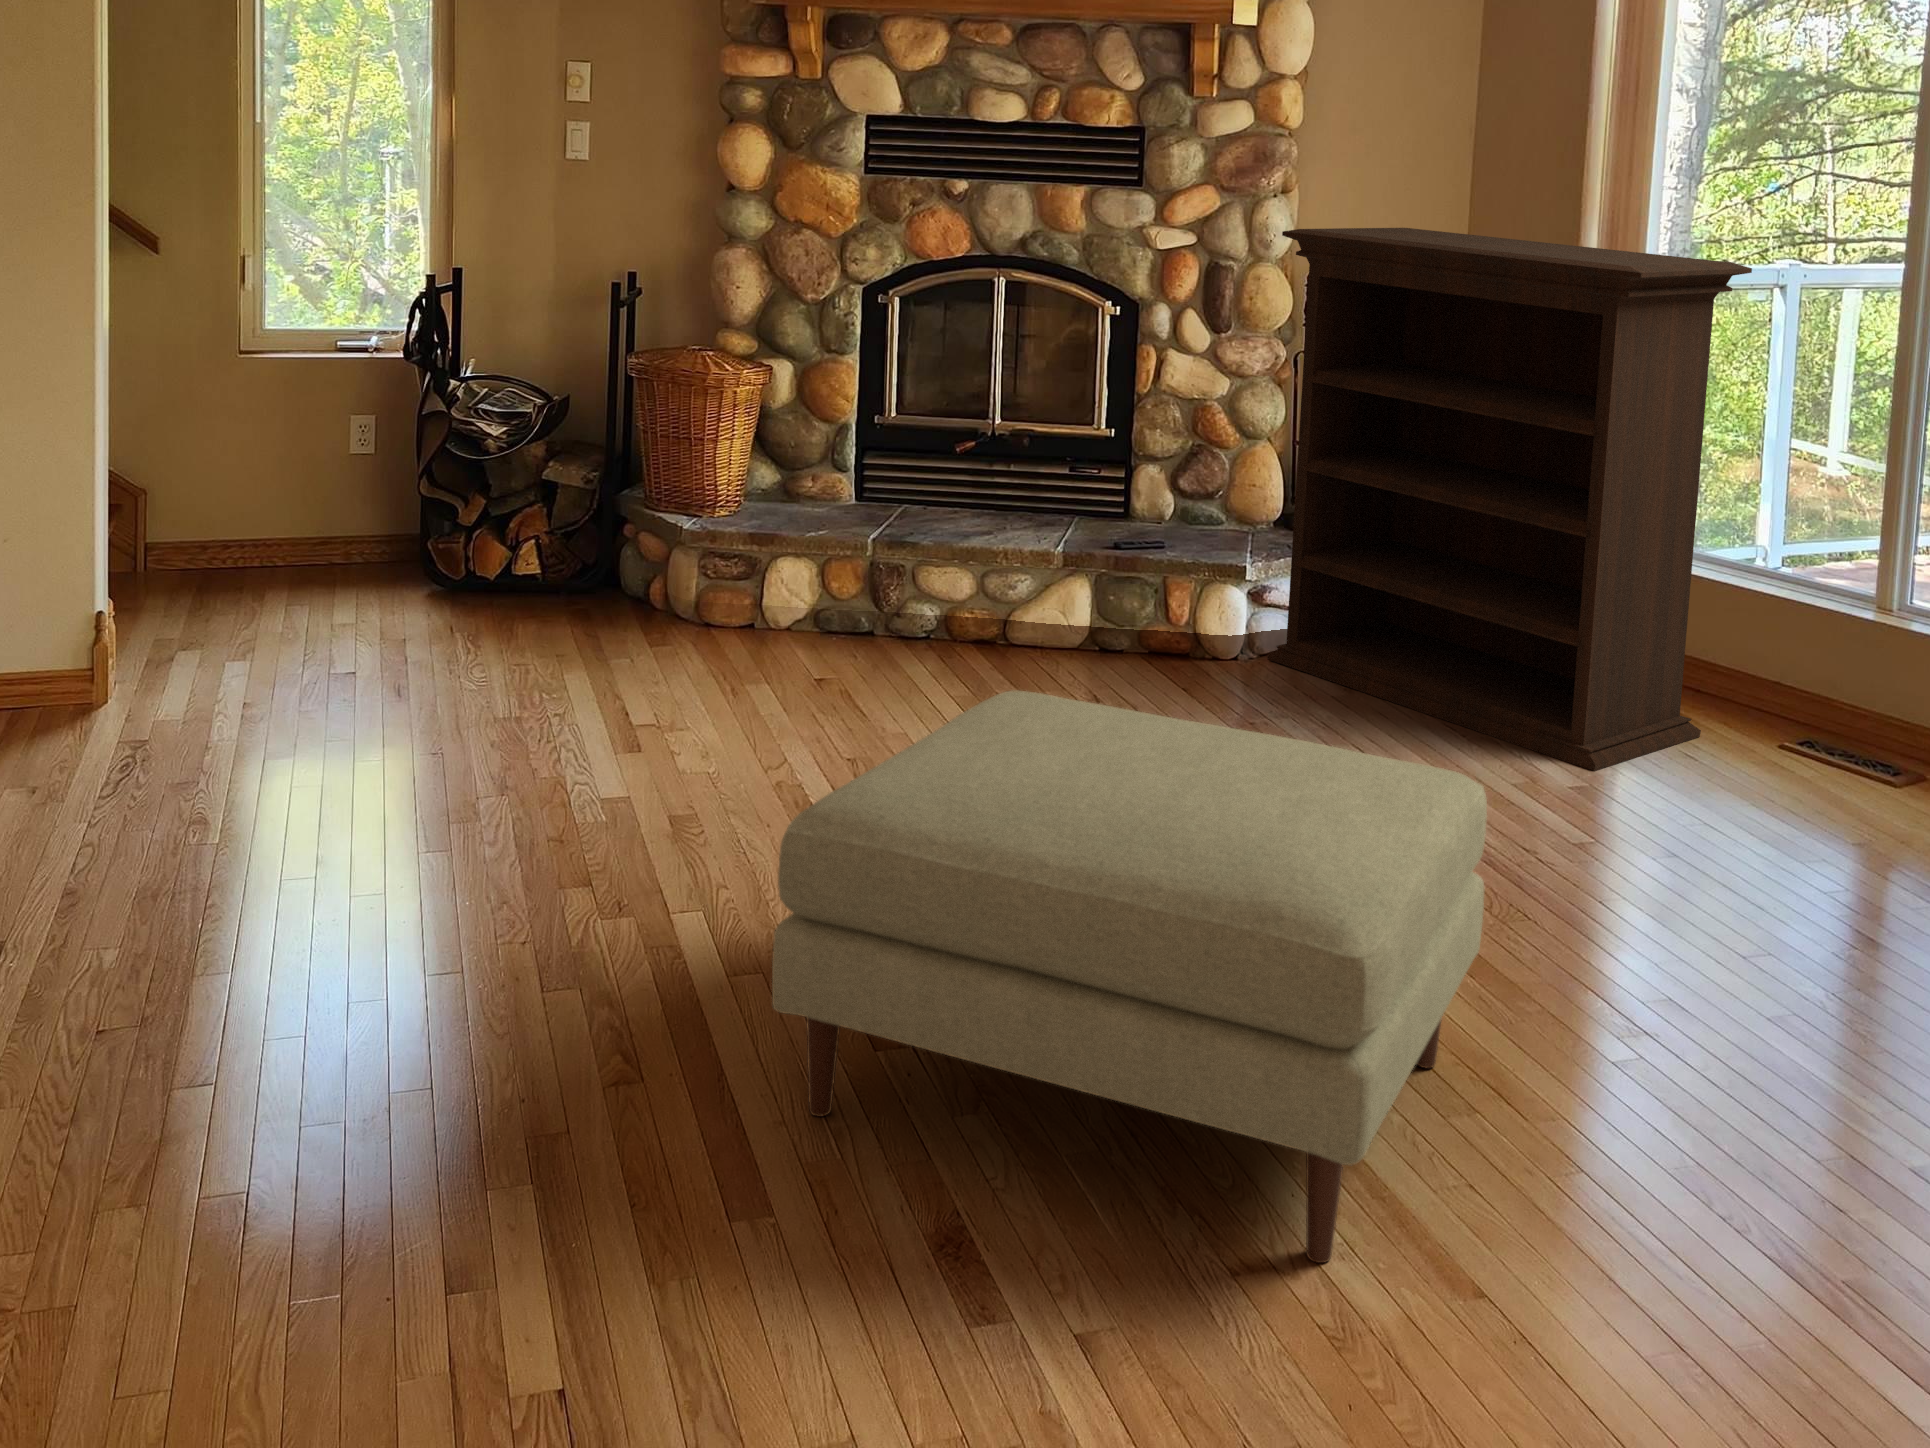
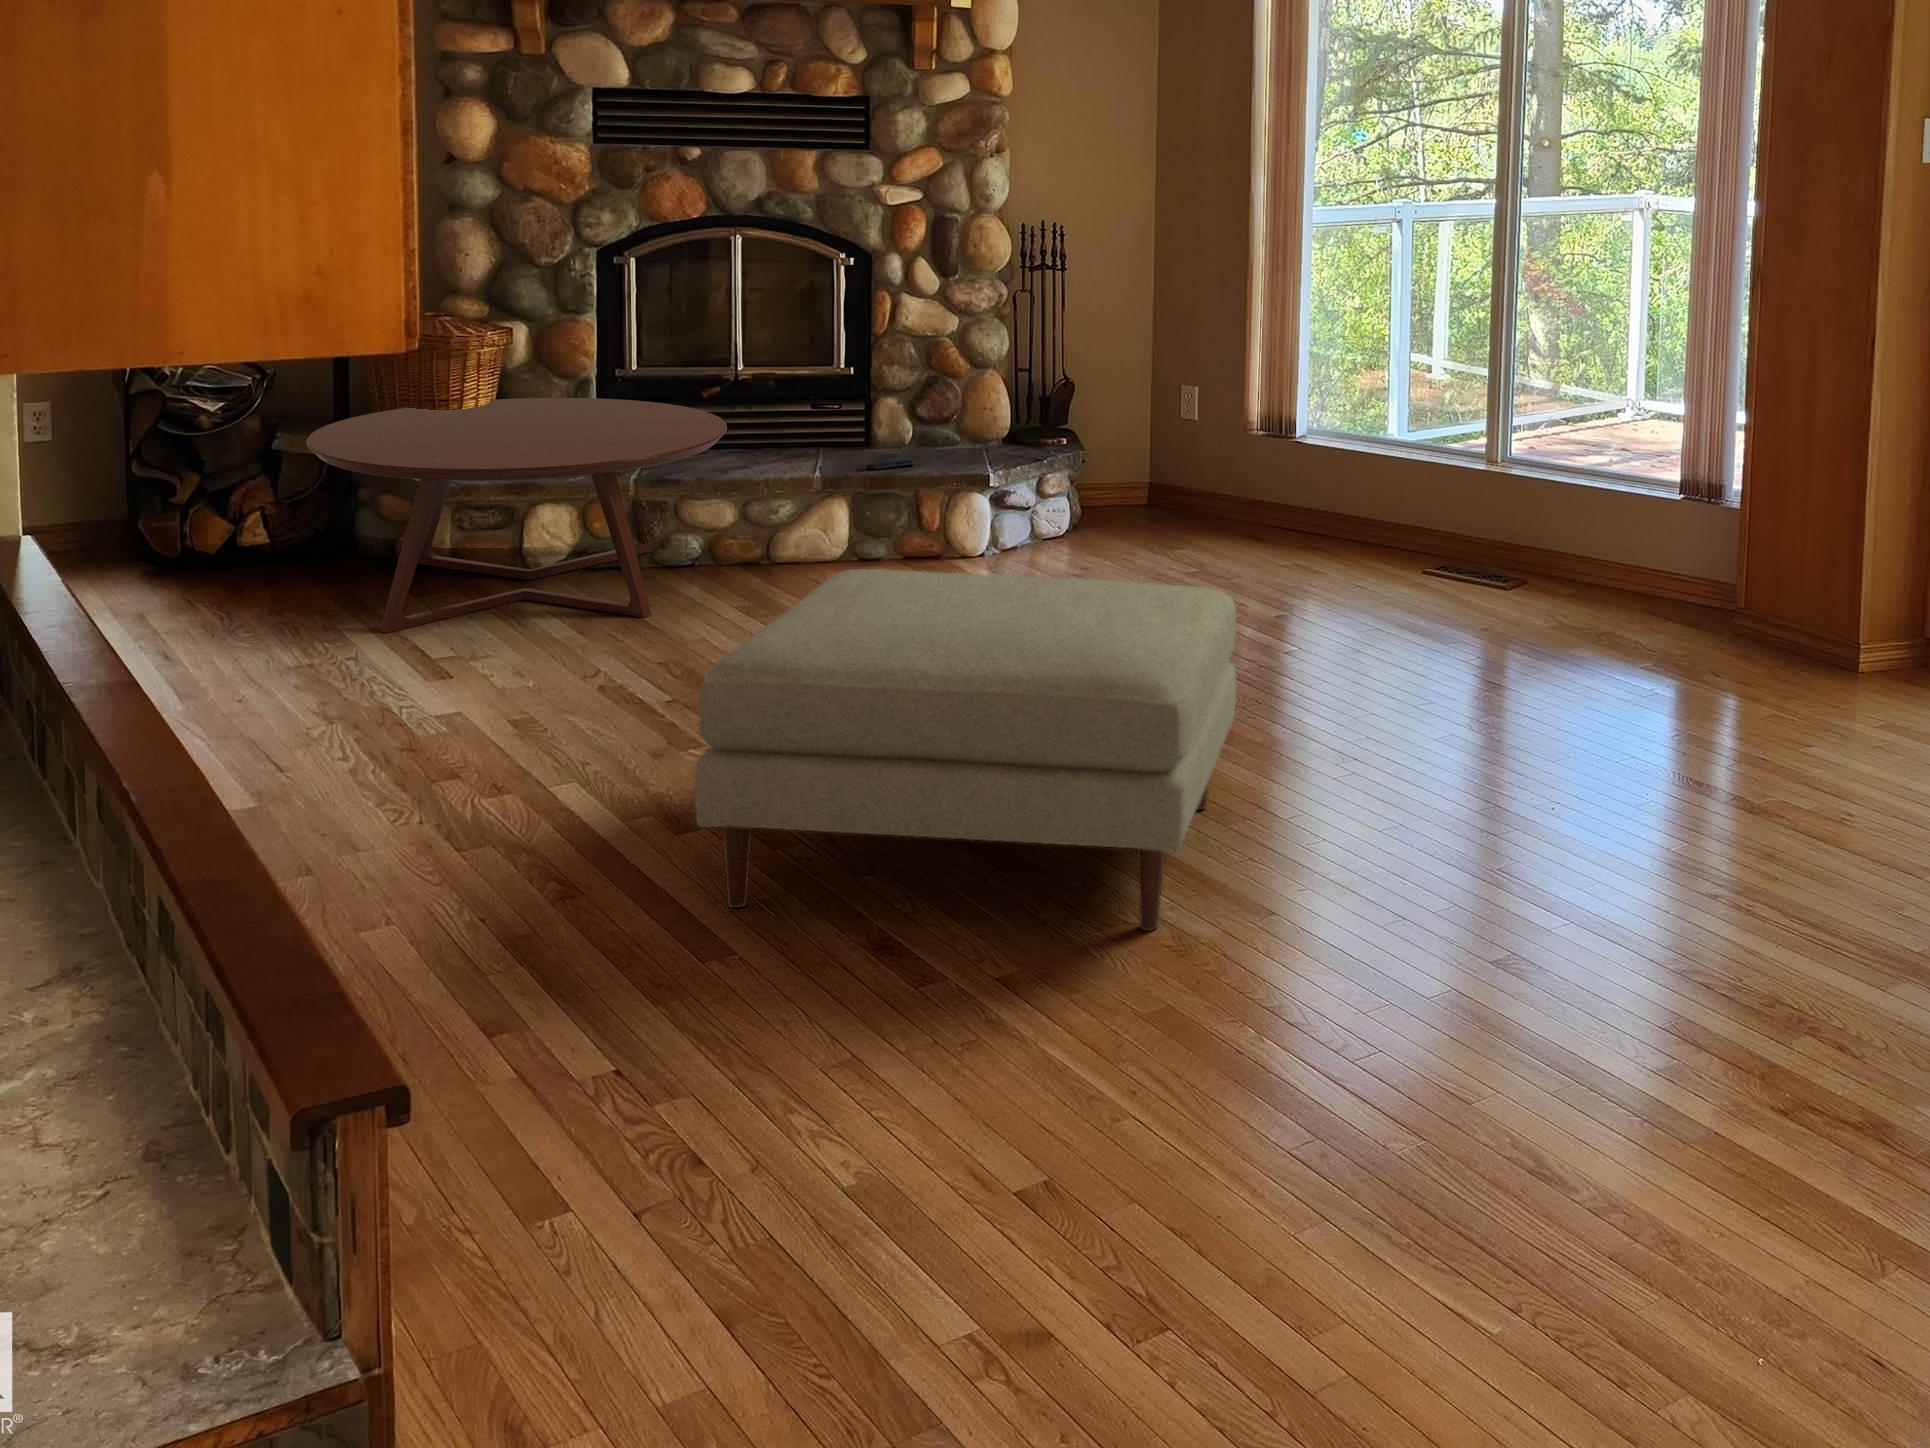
bookshelf: present [1267,228,1752,771] -> none [1005,181,1387,607]
coffee table: none [552,440,964,696] -> present [307,398,727,633]

